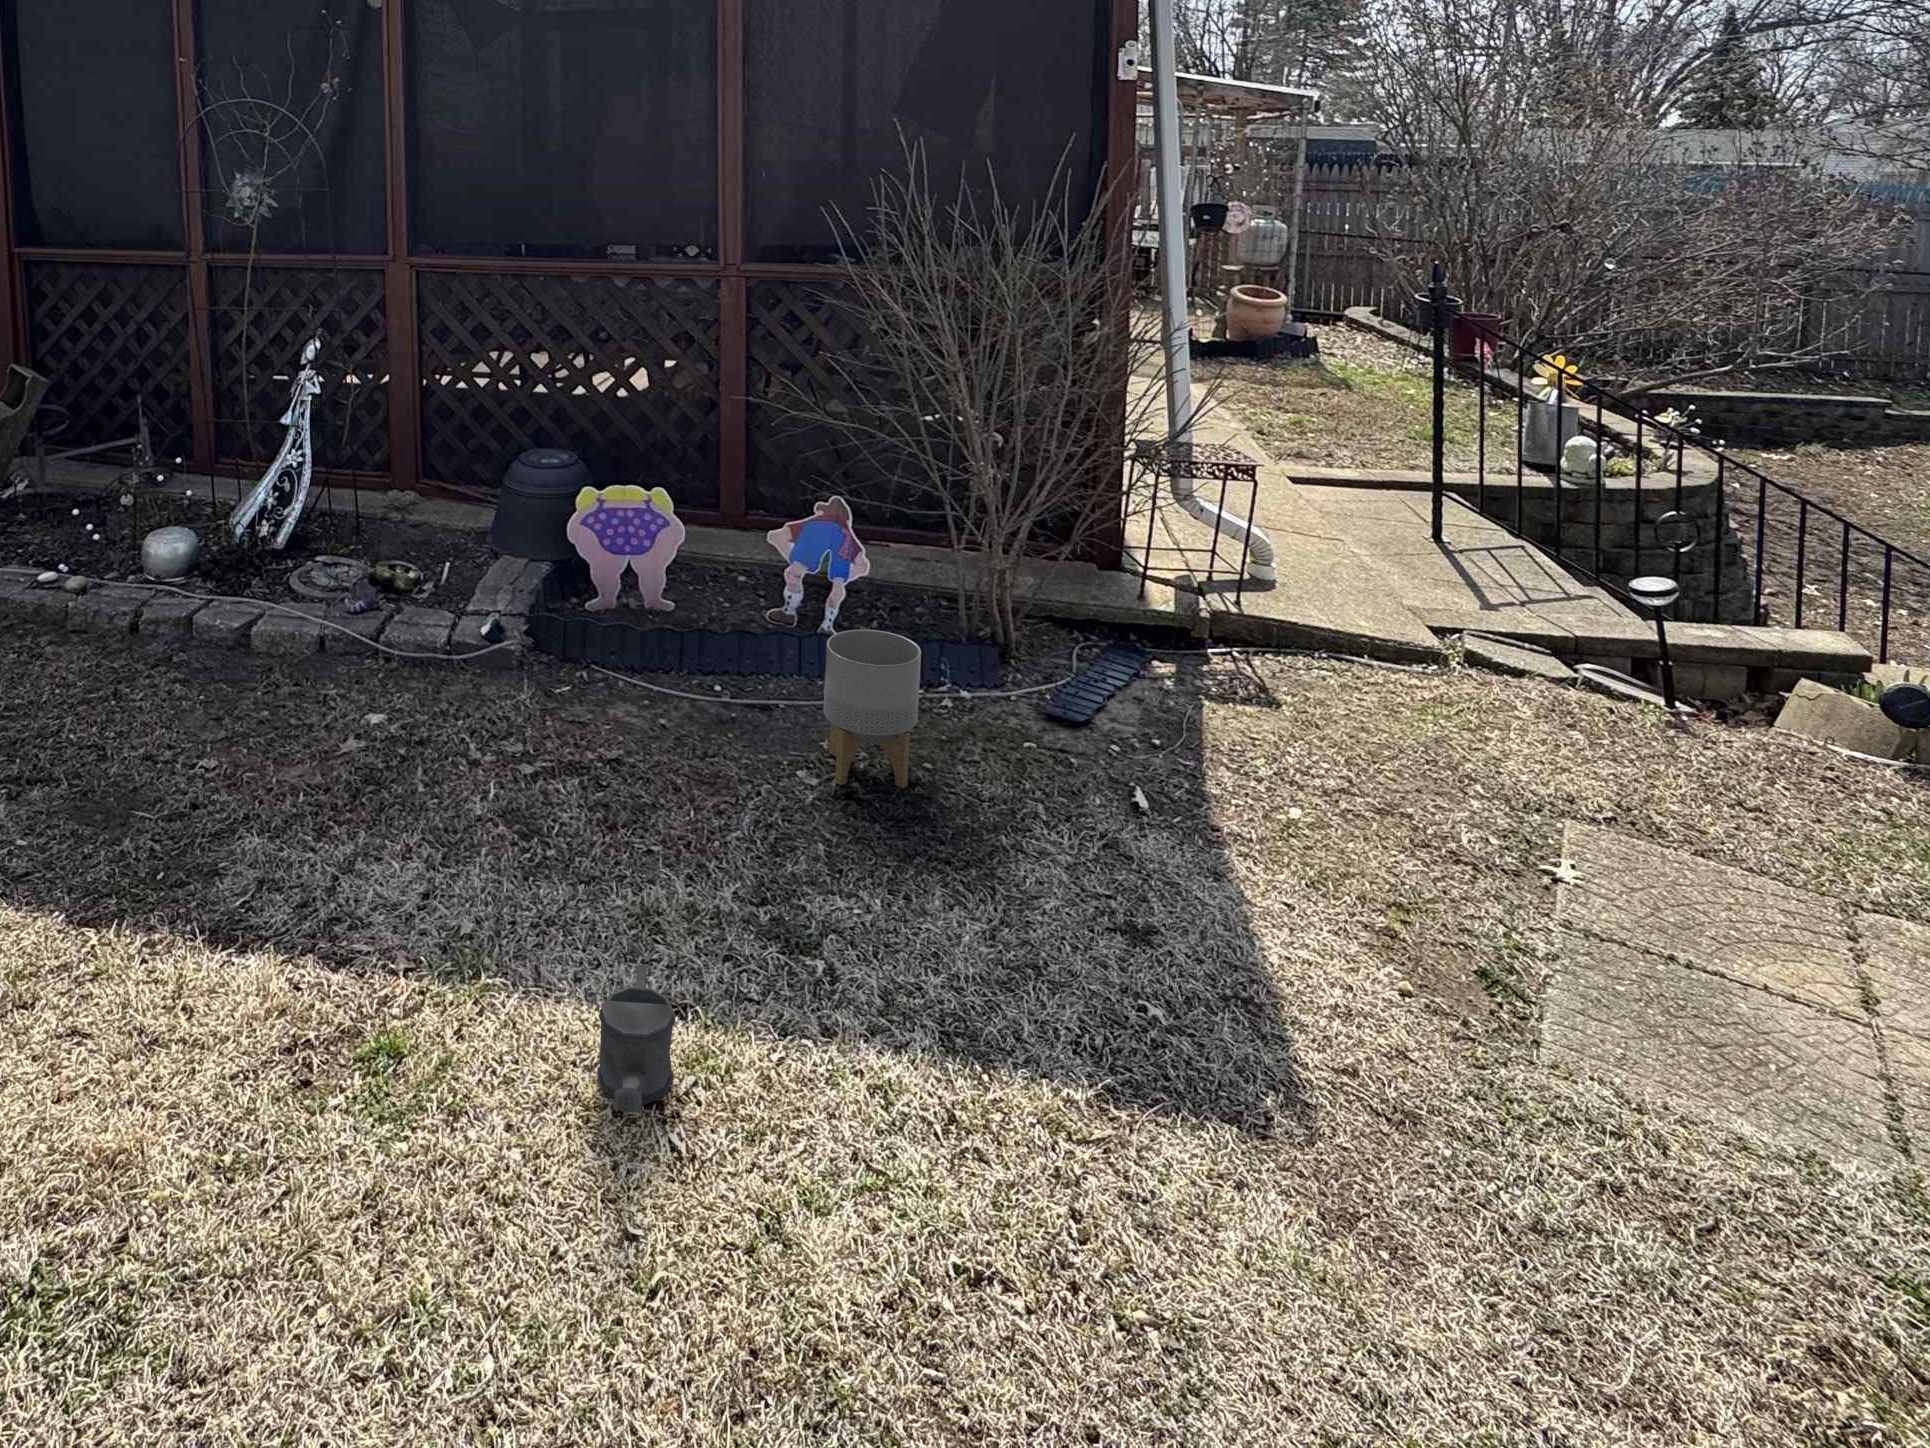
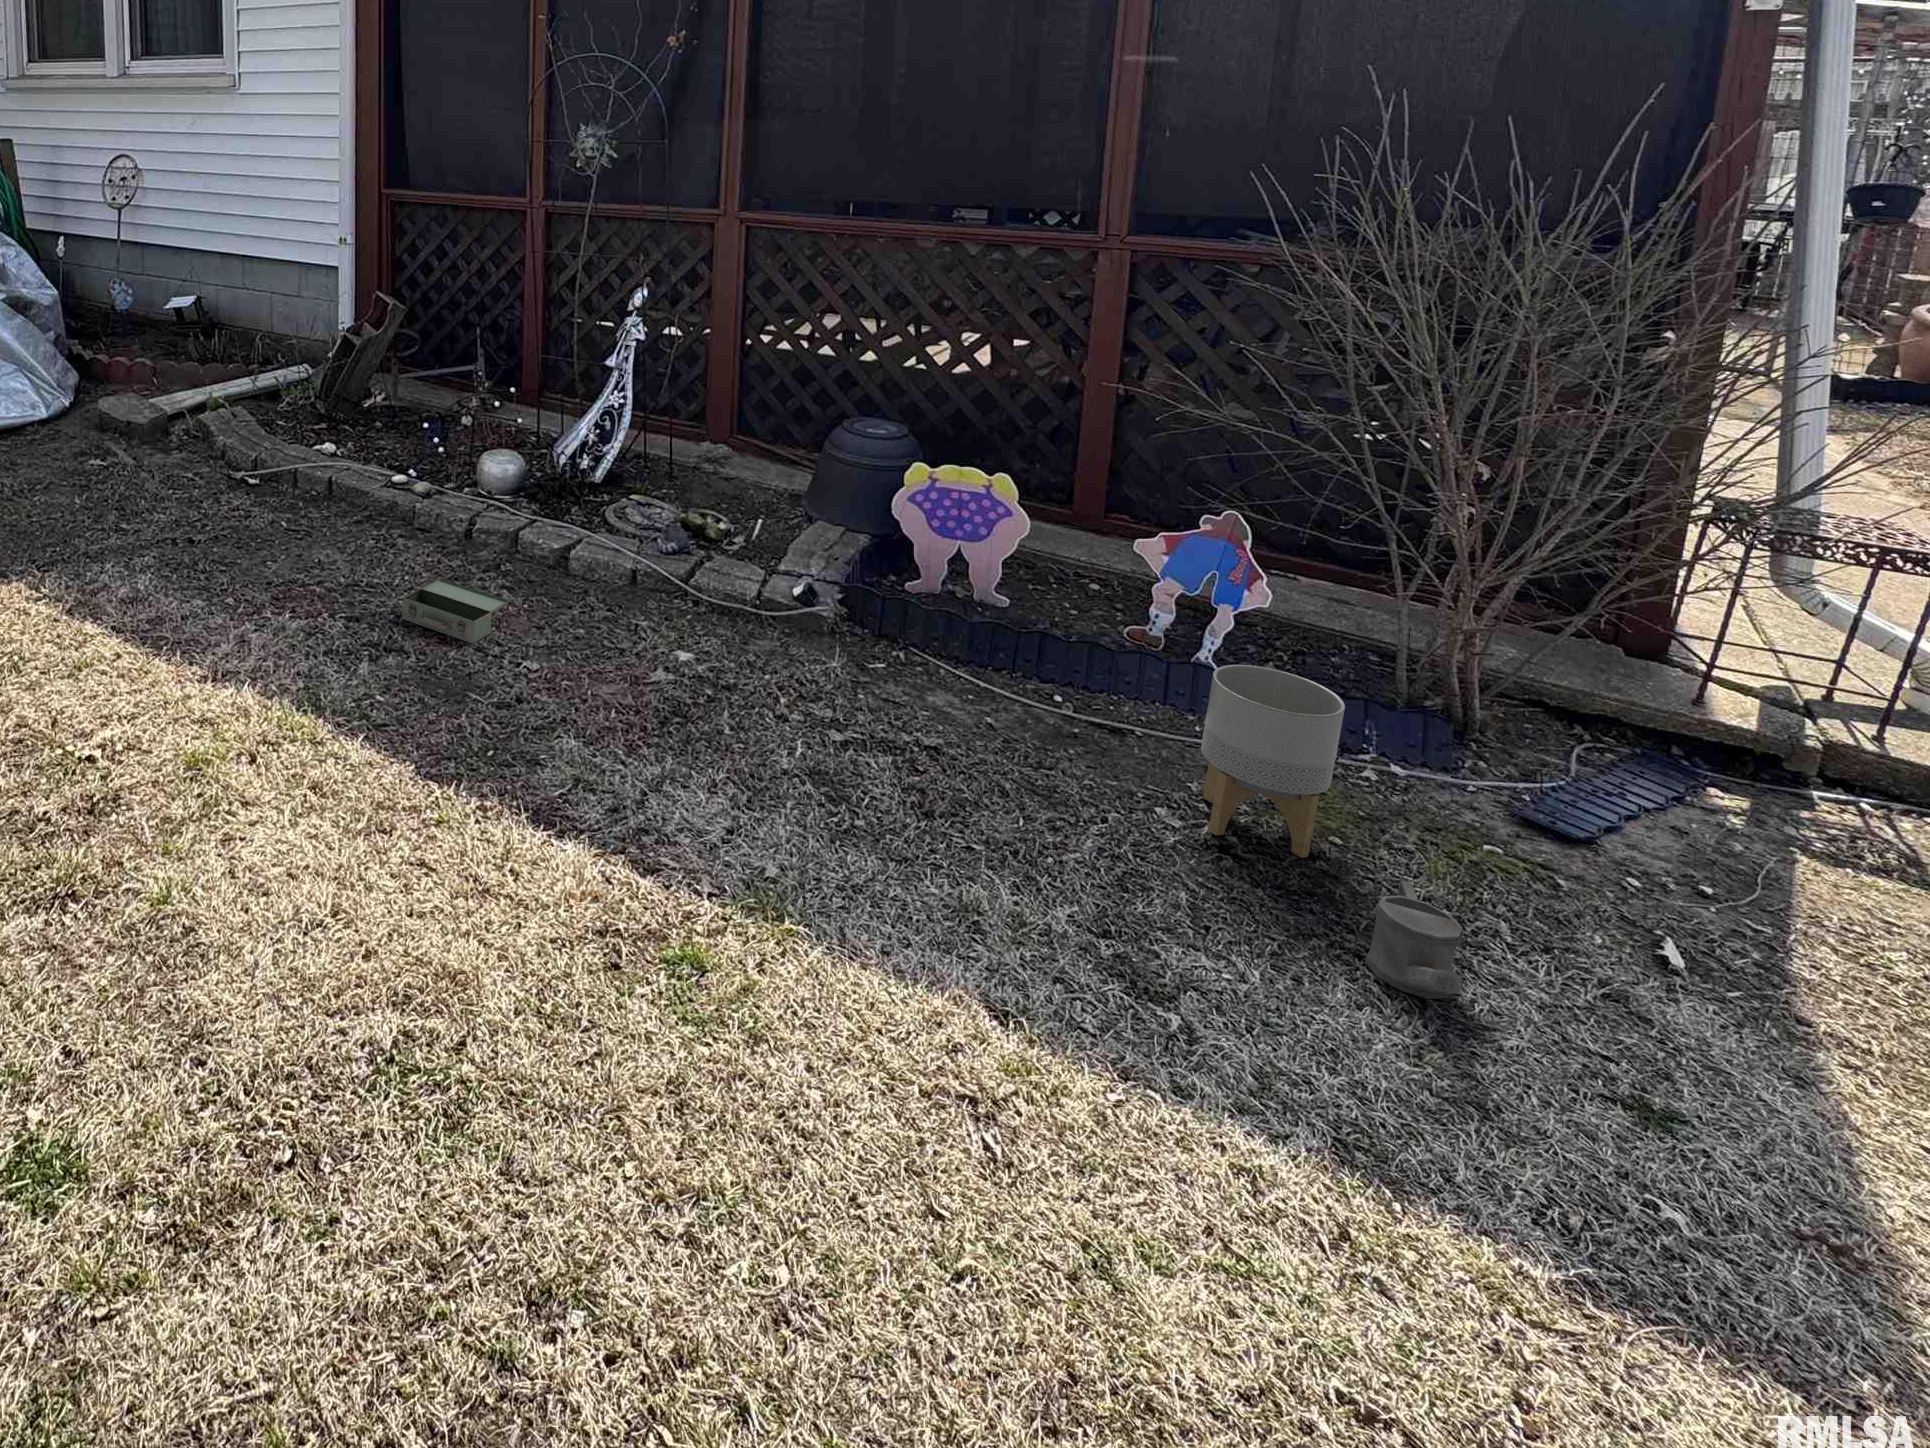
toolbox: none [49,686,177,753] -> present [402,579,508,644]
watering can: present [598,964,676,1112] -> present [1365,881,1464,999]

